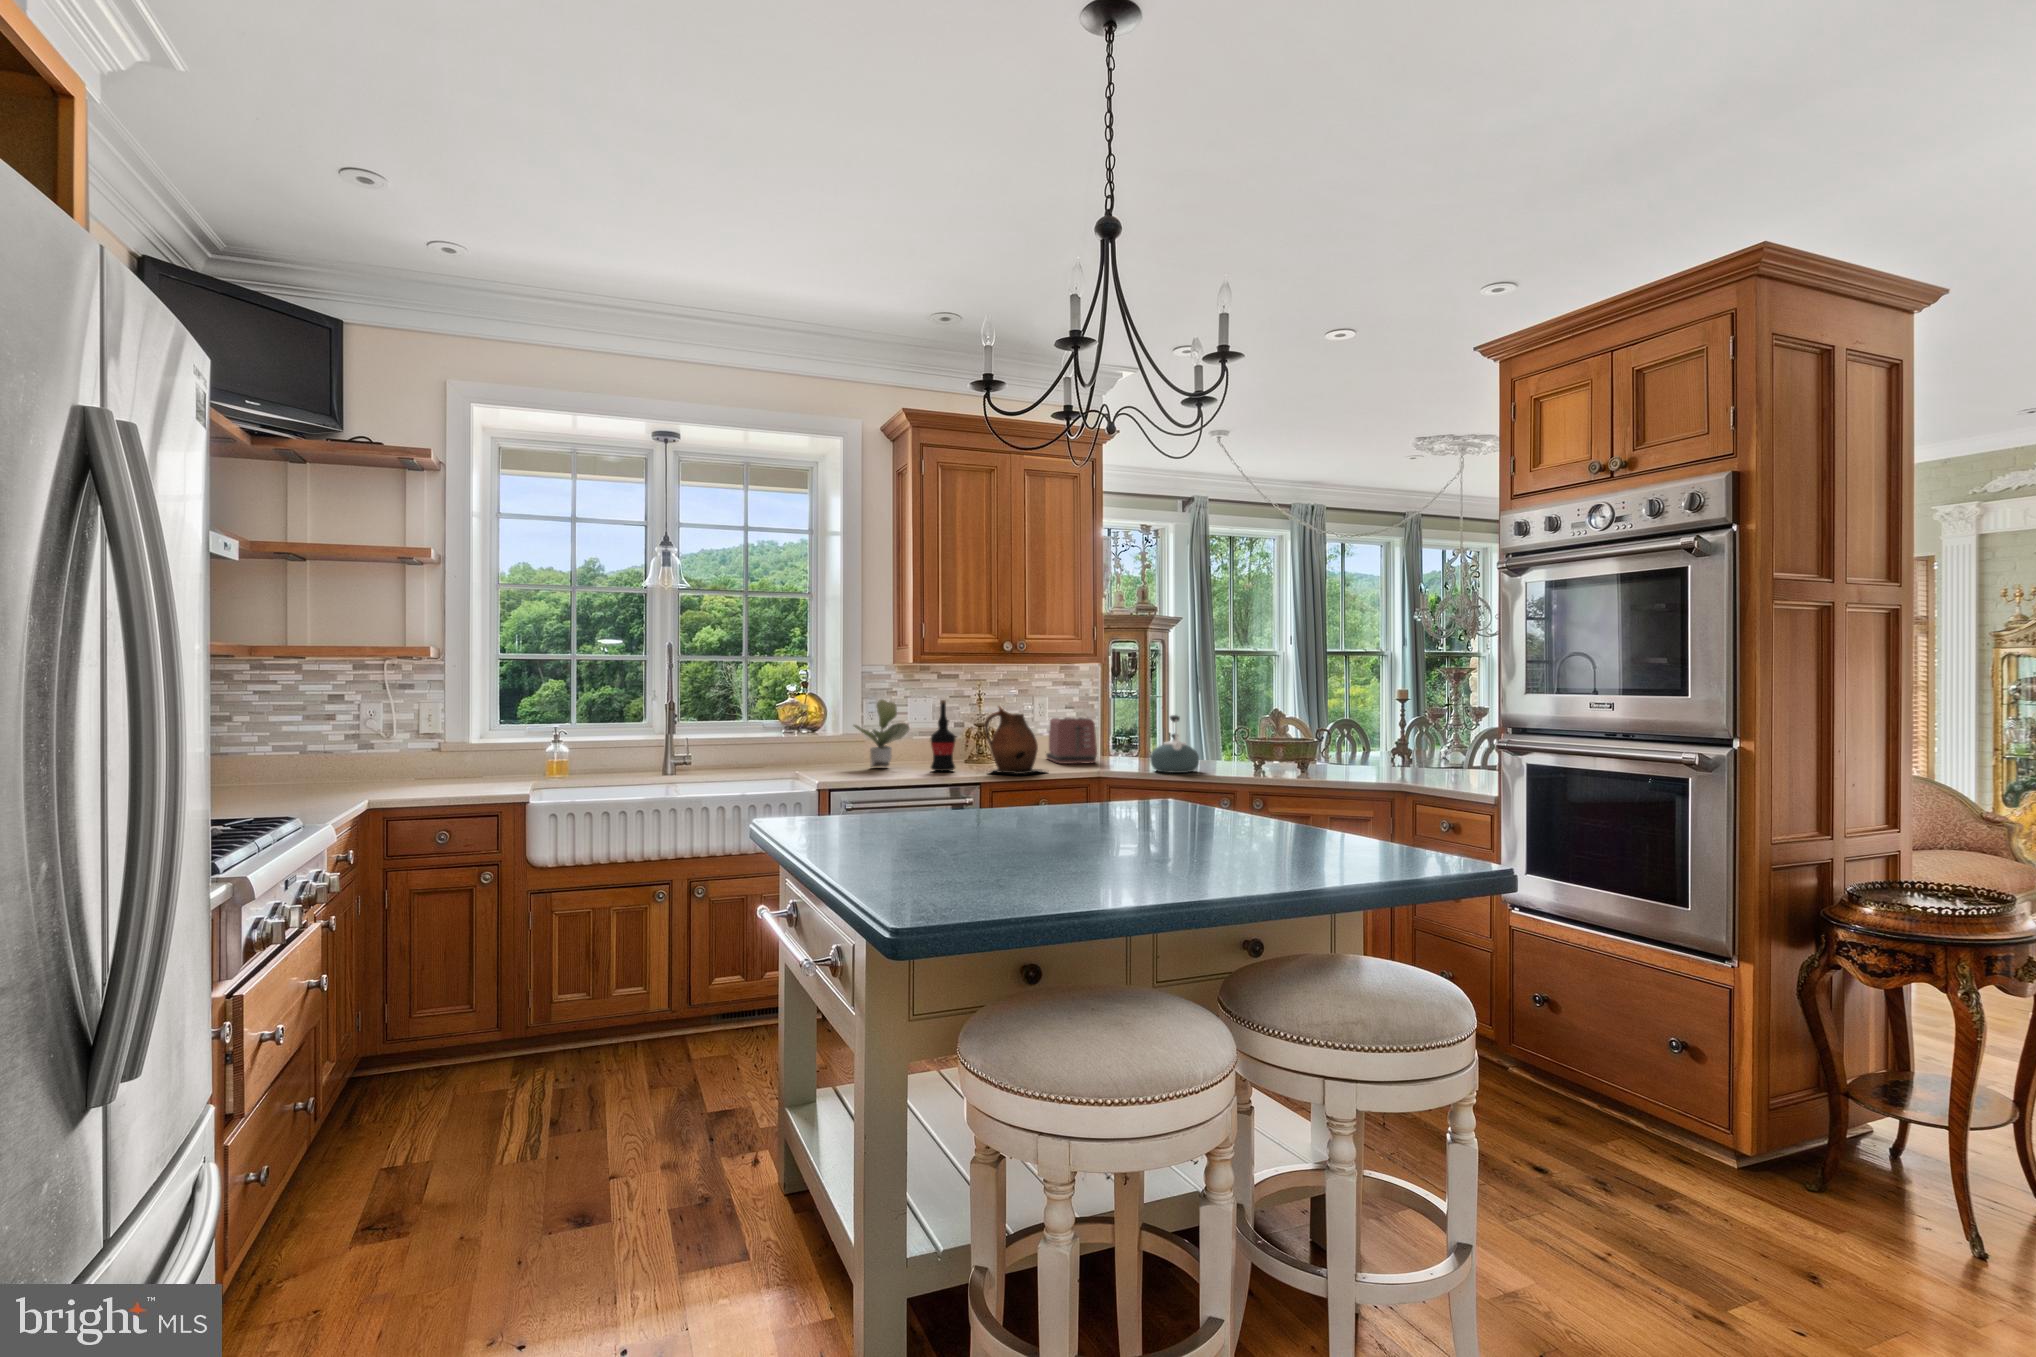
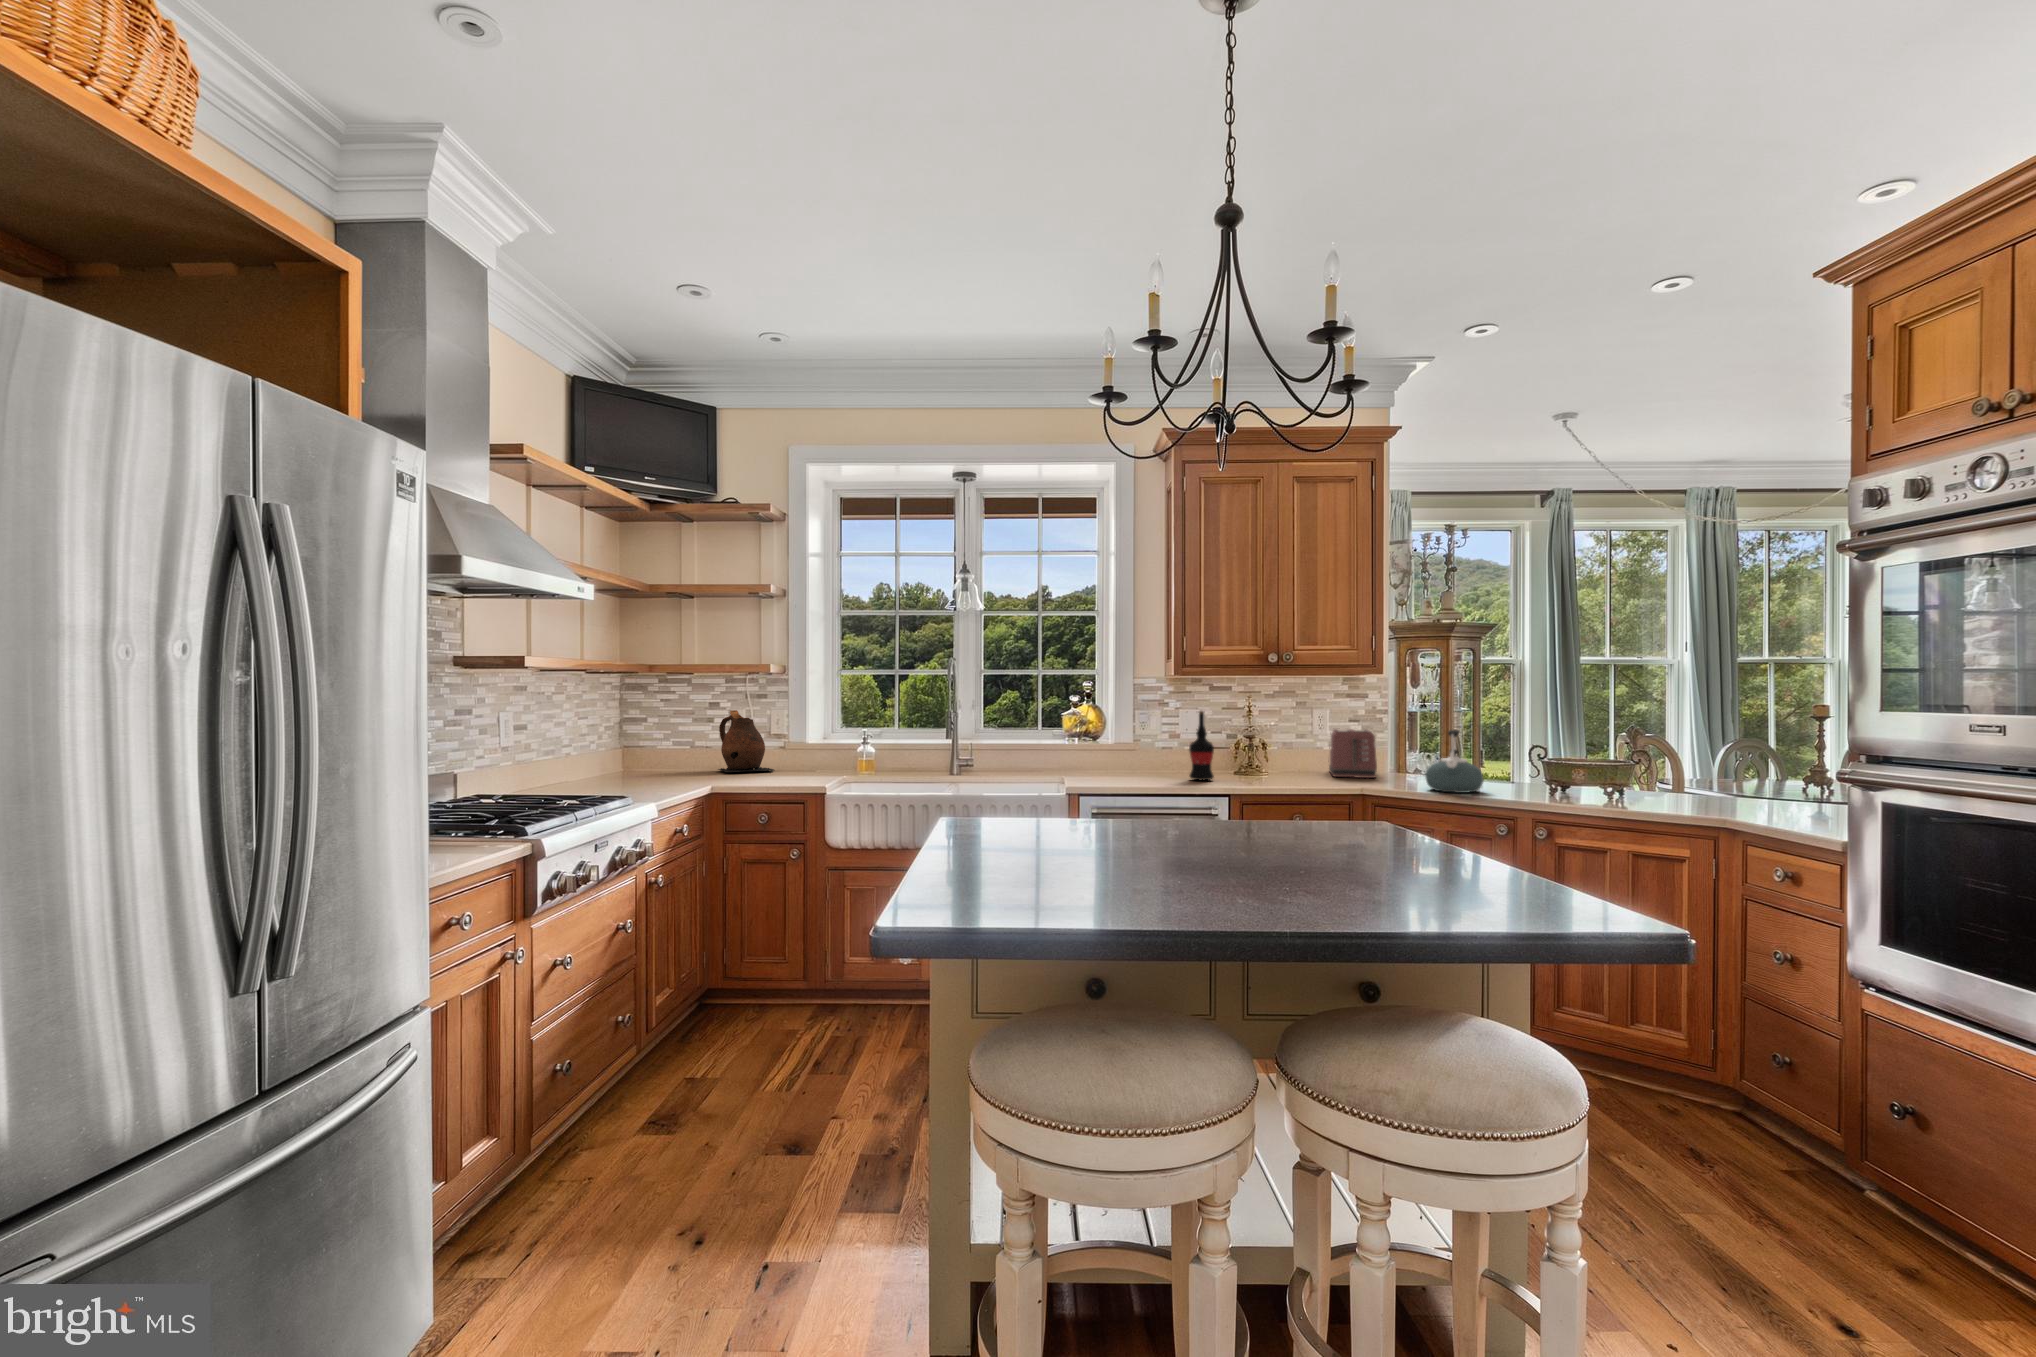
potted plant: present [854,699,909,767] -> none [1120,709,1174,774]
ceramic pitcher: present [984,706,1042,774] -> present [718,710,774,773]

